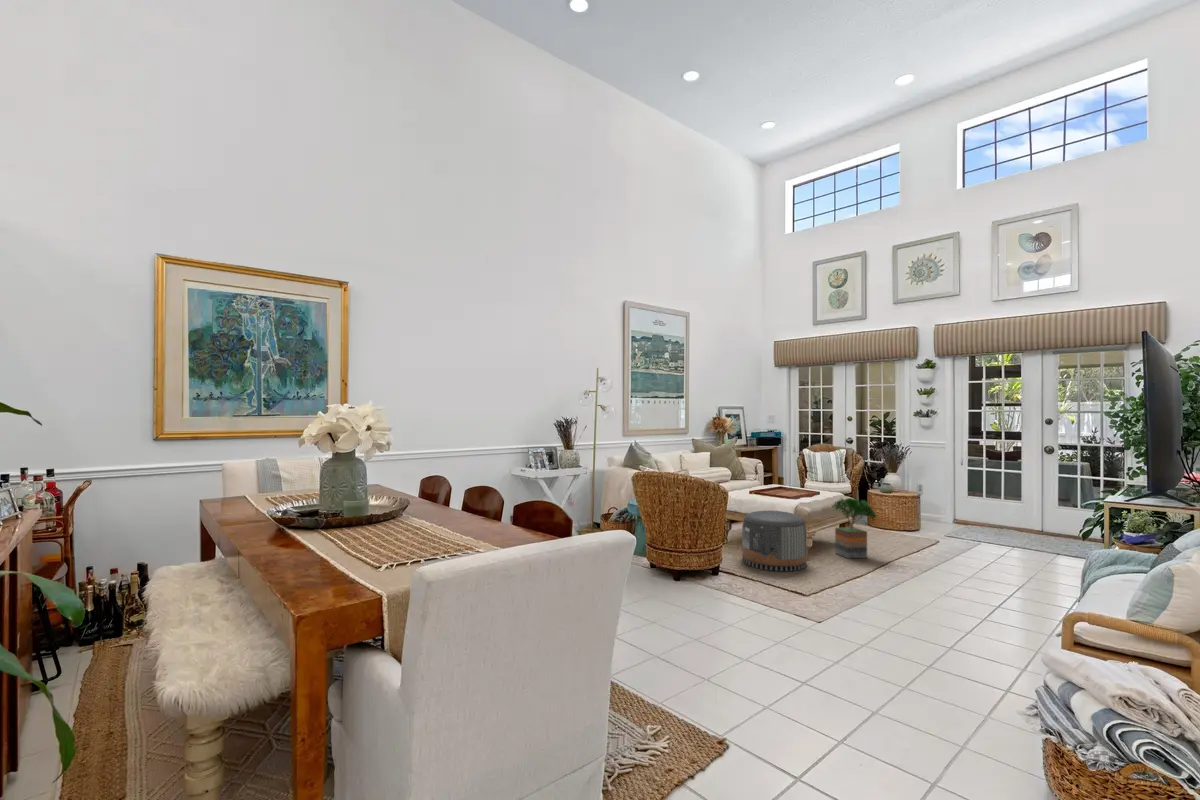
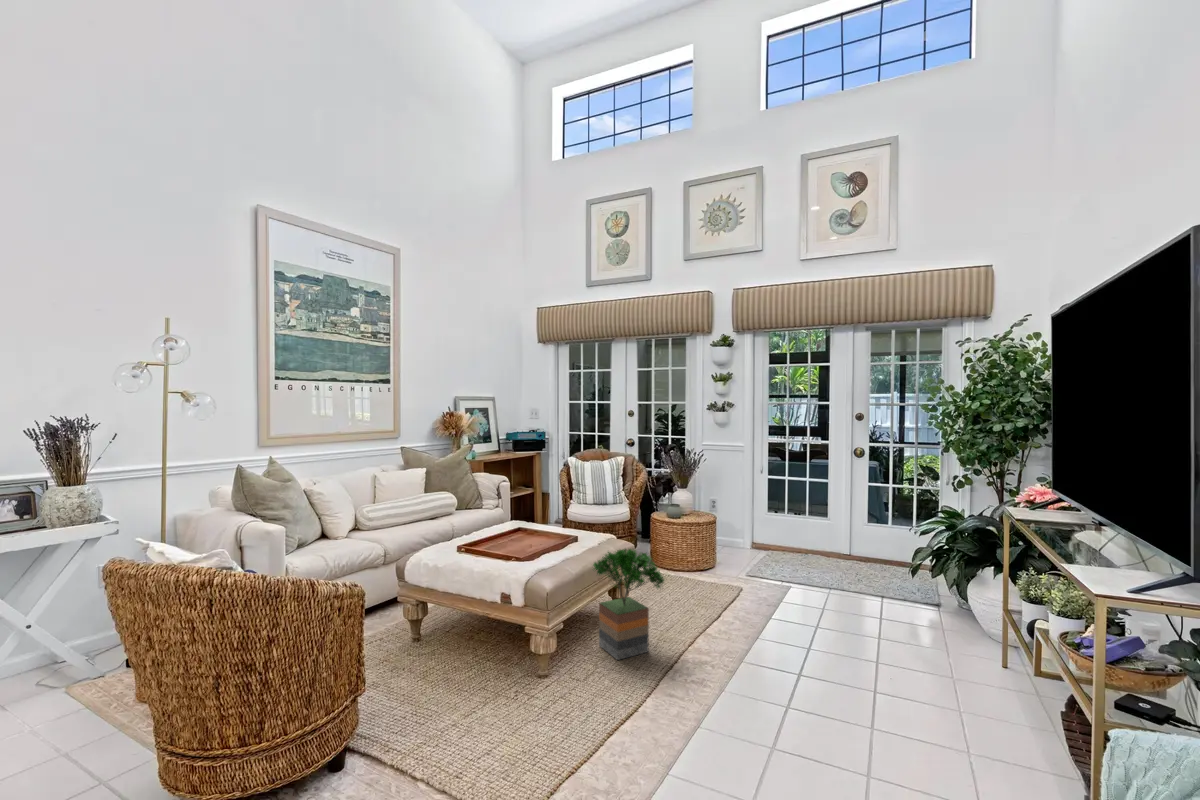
pouf: present [742,511,807,571] -> none [419,591,543,736]

